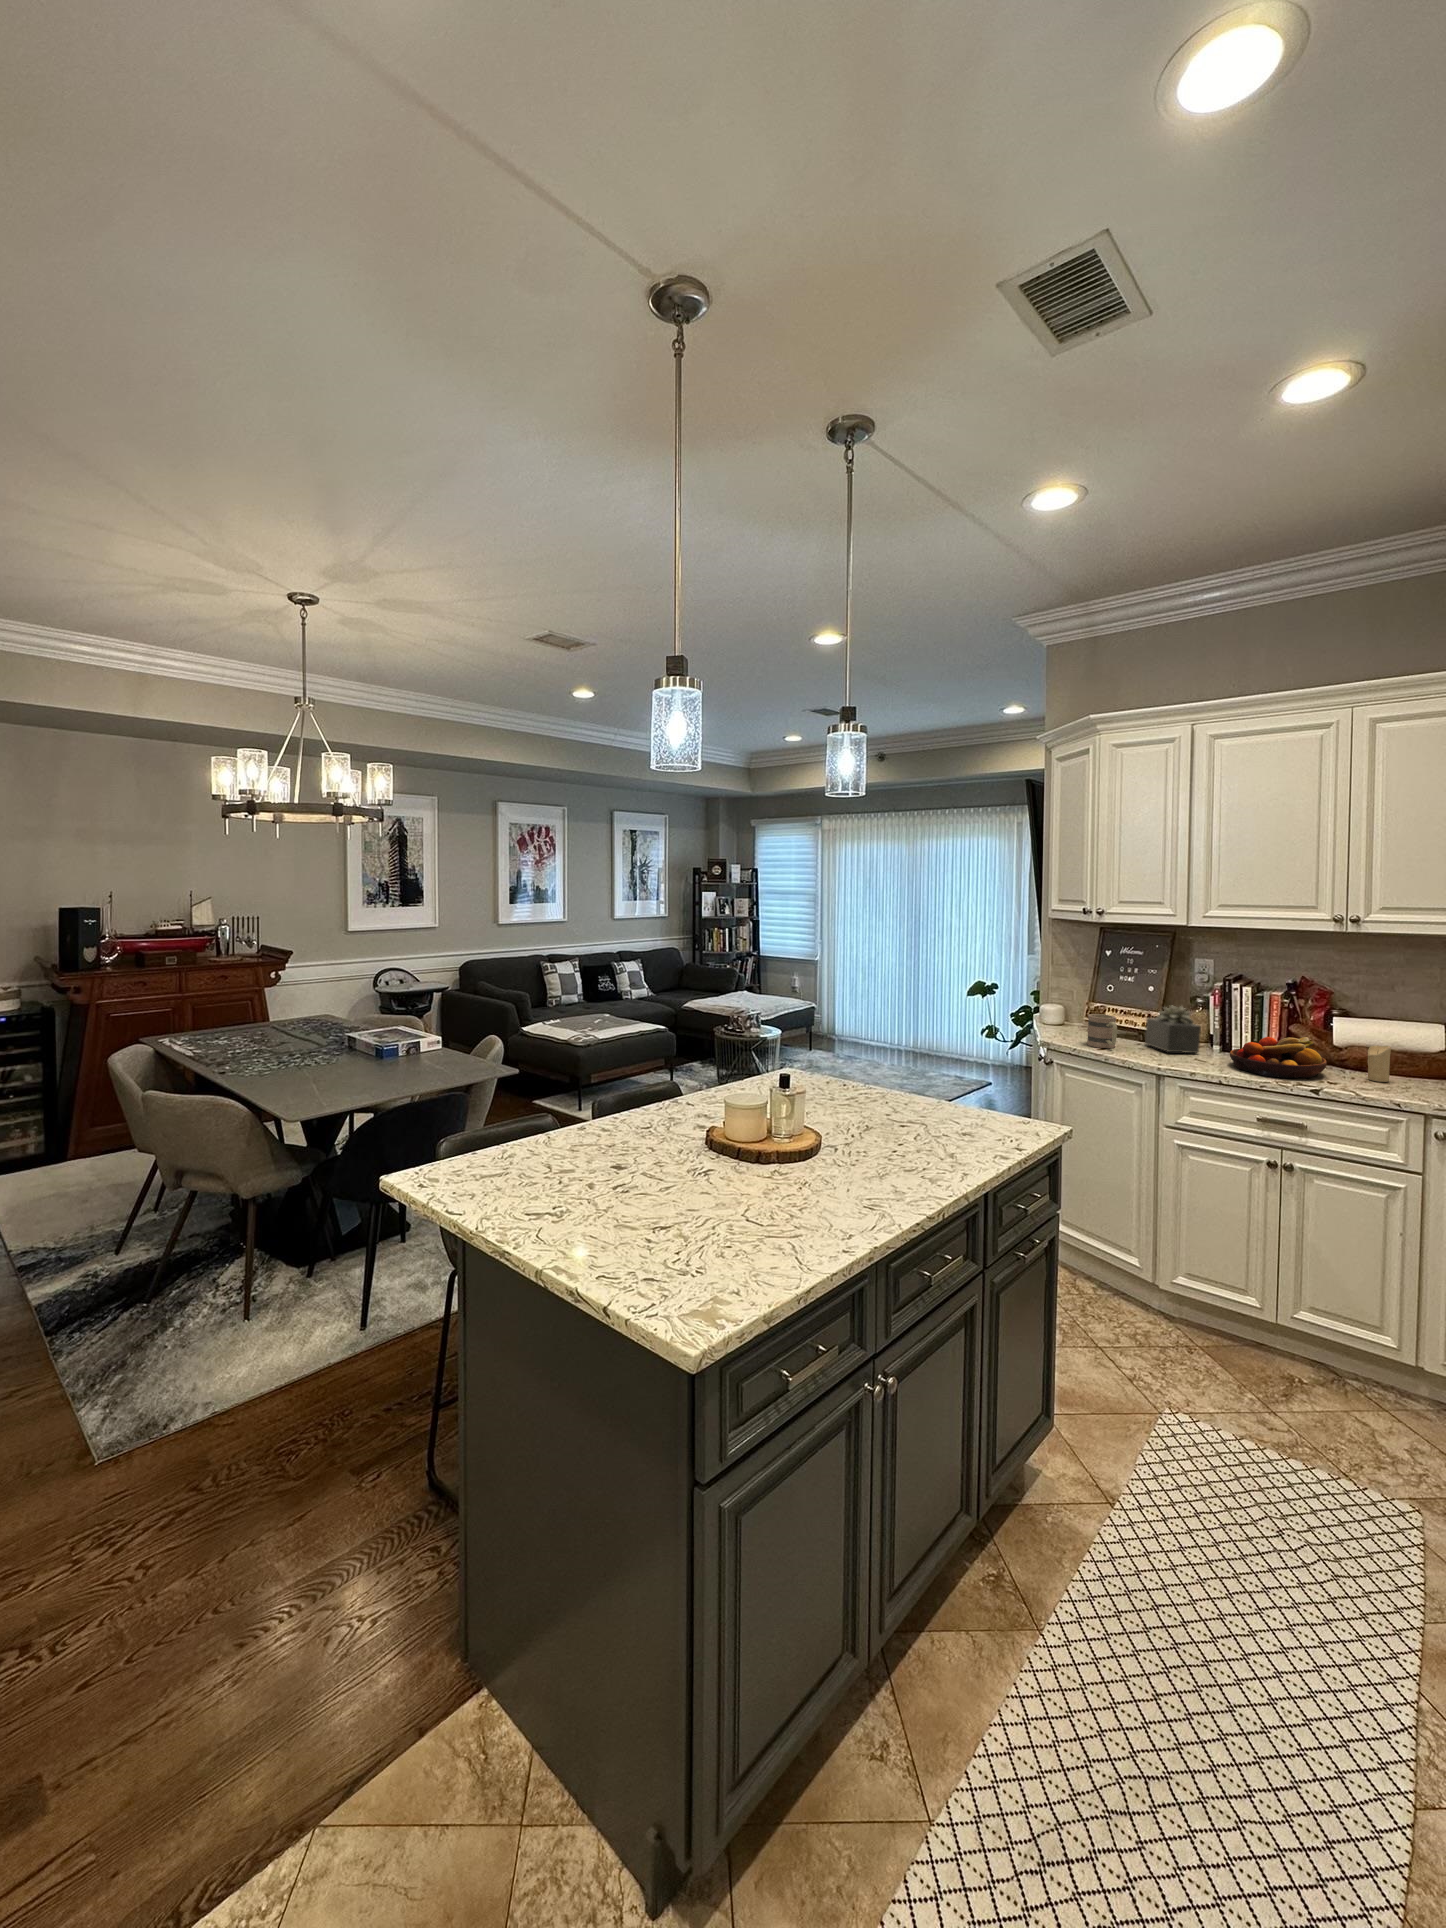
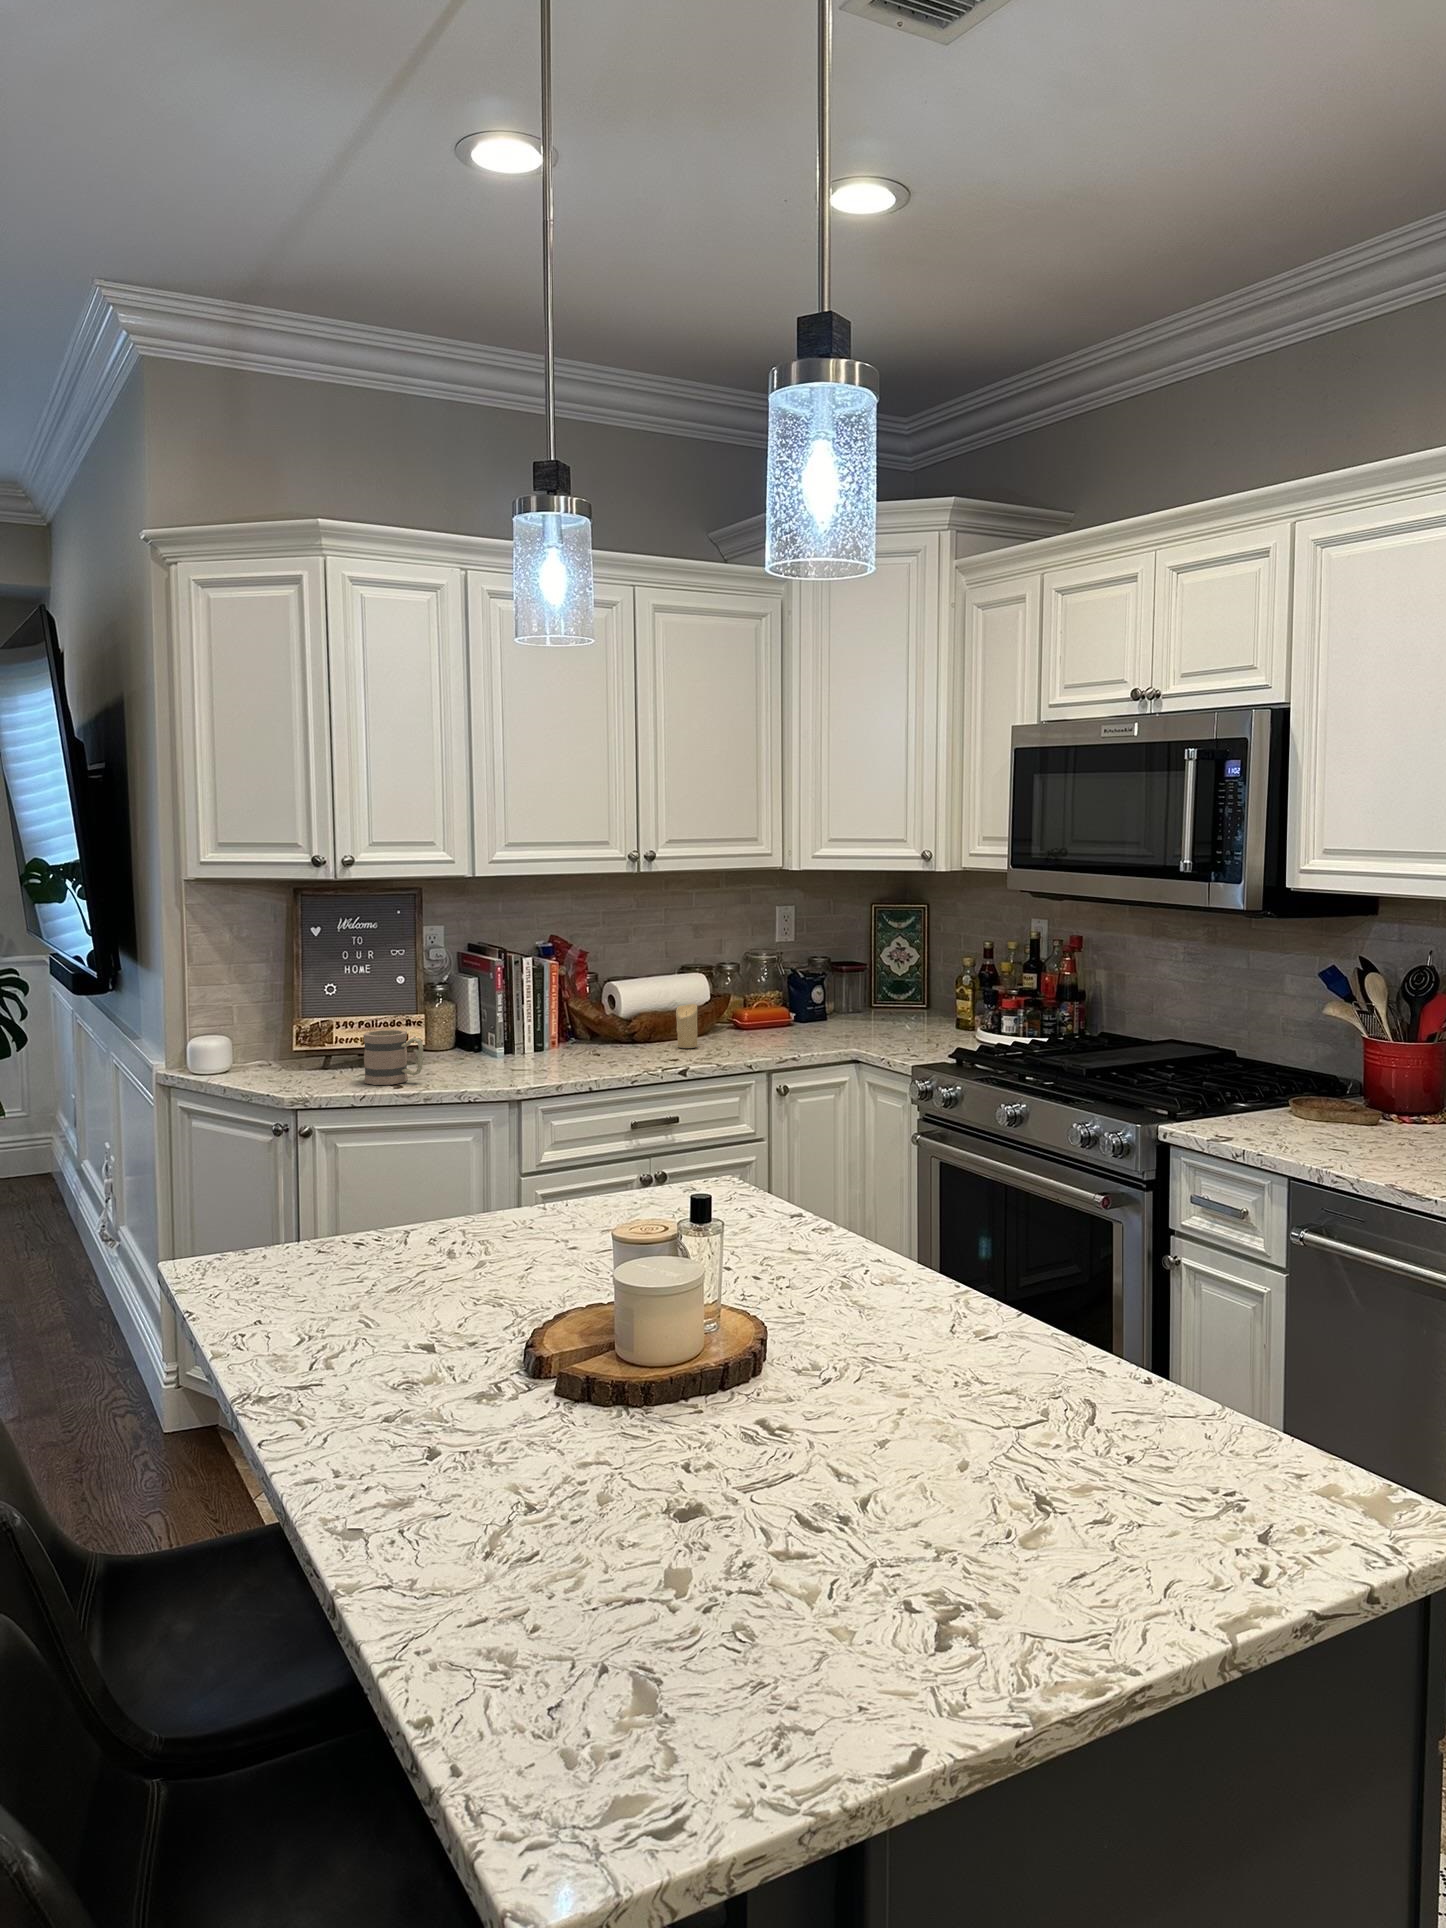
succulent plant: present [1145,1005,1201,1053] -> none [423,996,501,1068]
fruit bowl: present [1230,1037,1327,1078] -> none [552,1011,659,1068]

